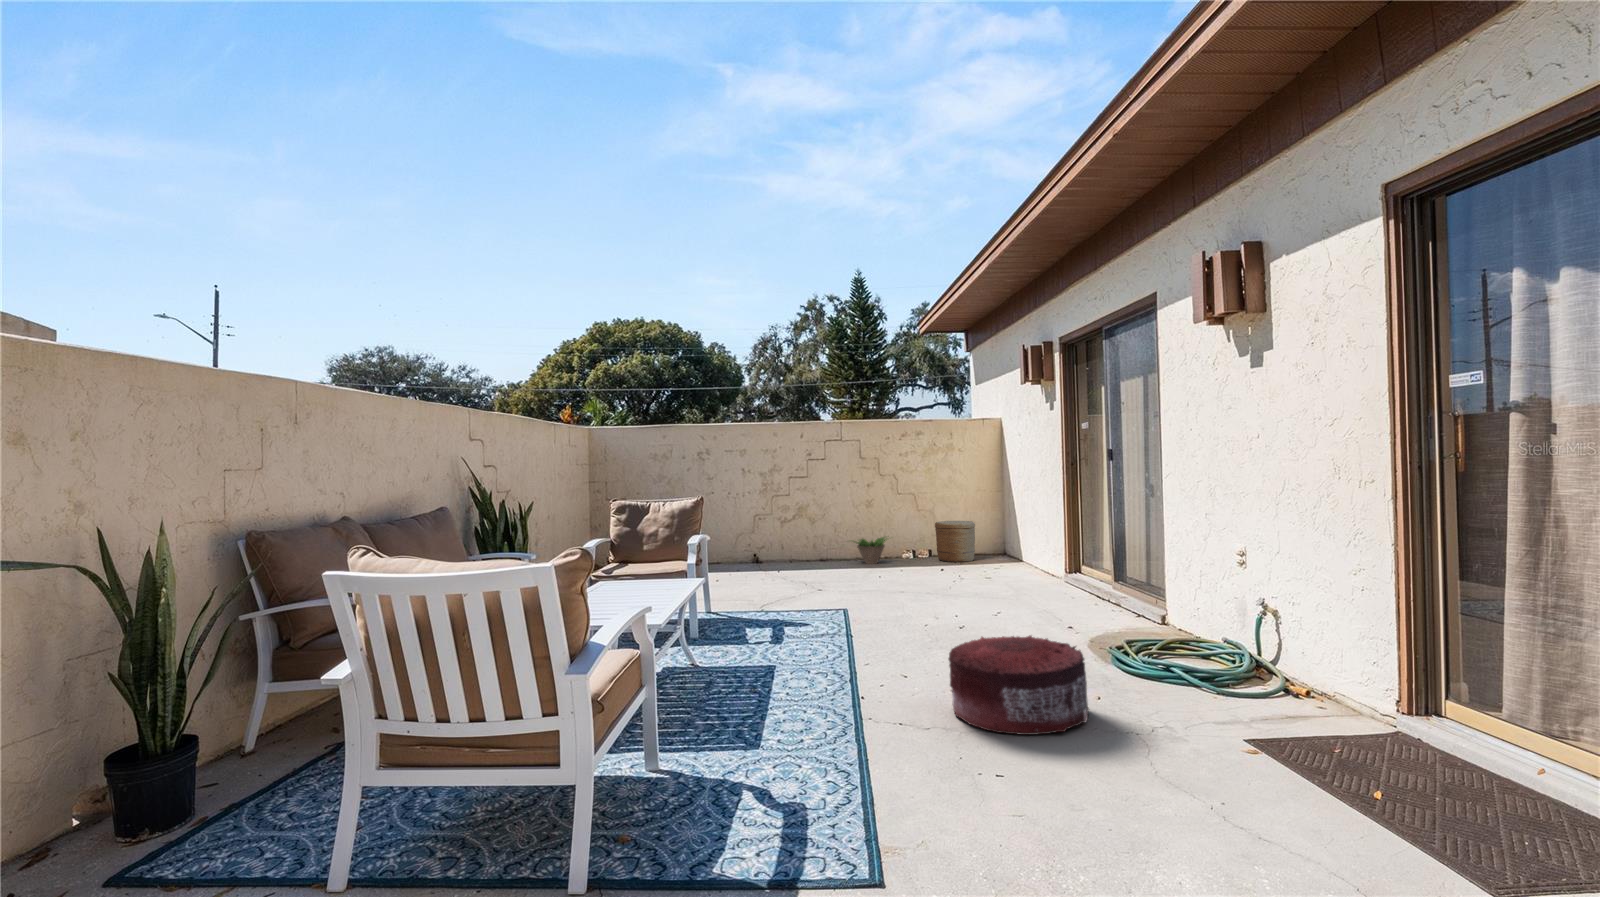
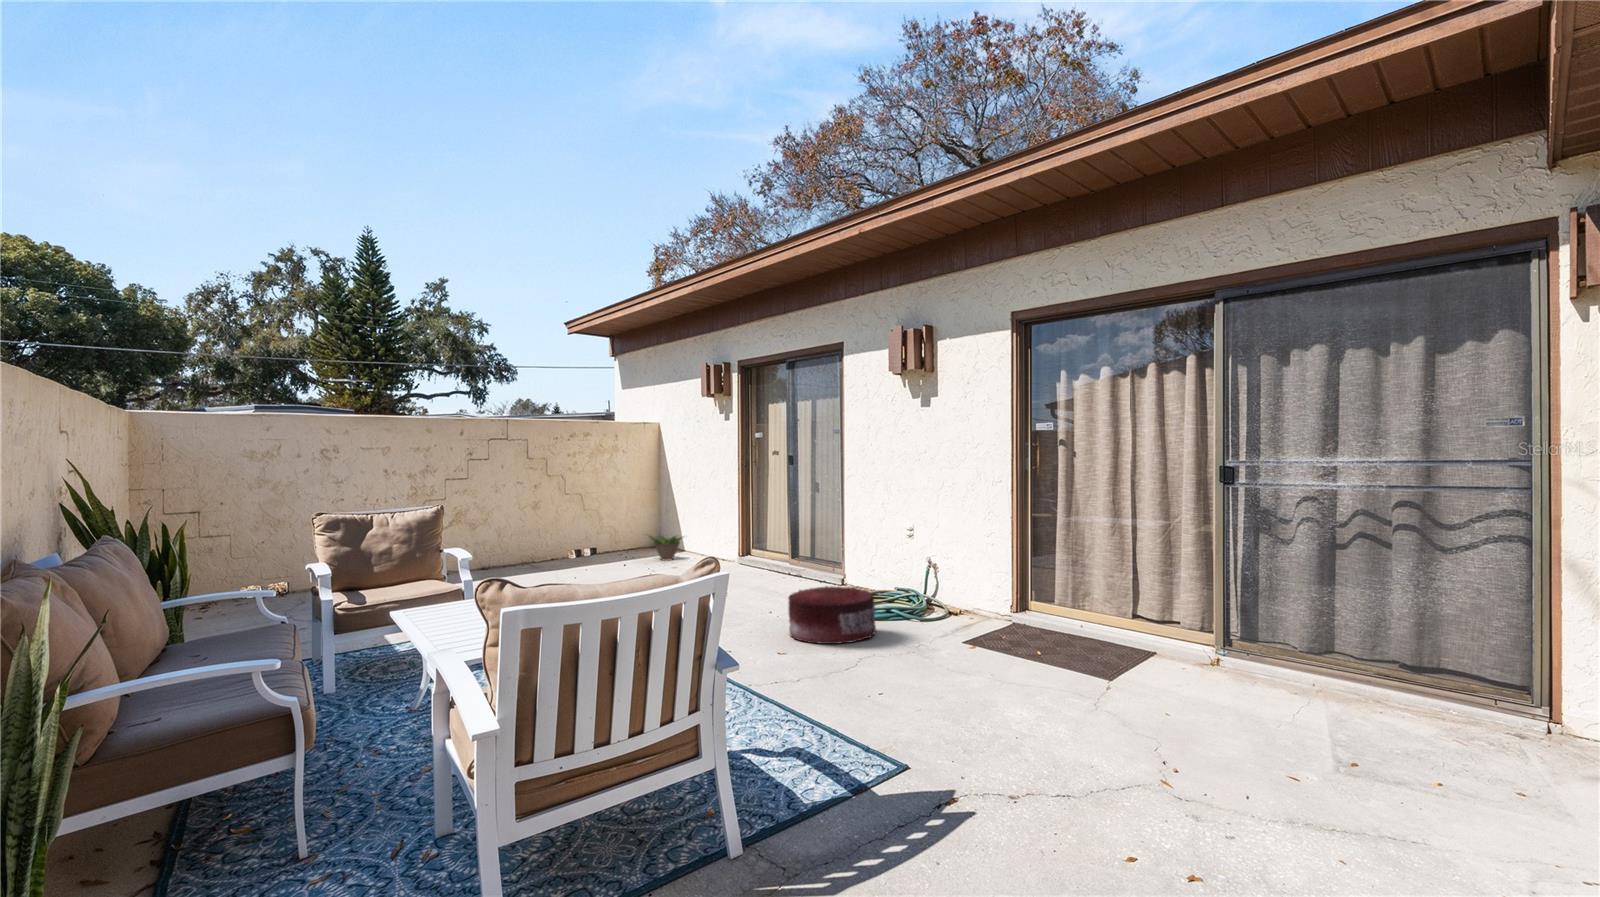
woven basket: present [935,521,975,562] -> none [597,520,636,559]
decorative plant: present [854,537,887,564] -> present [646,534,682,561]

